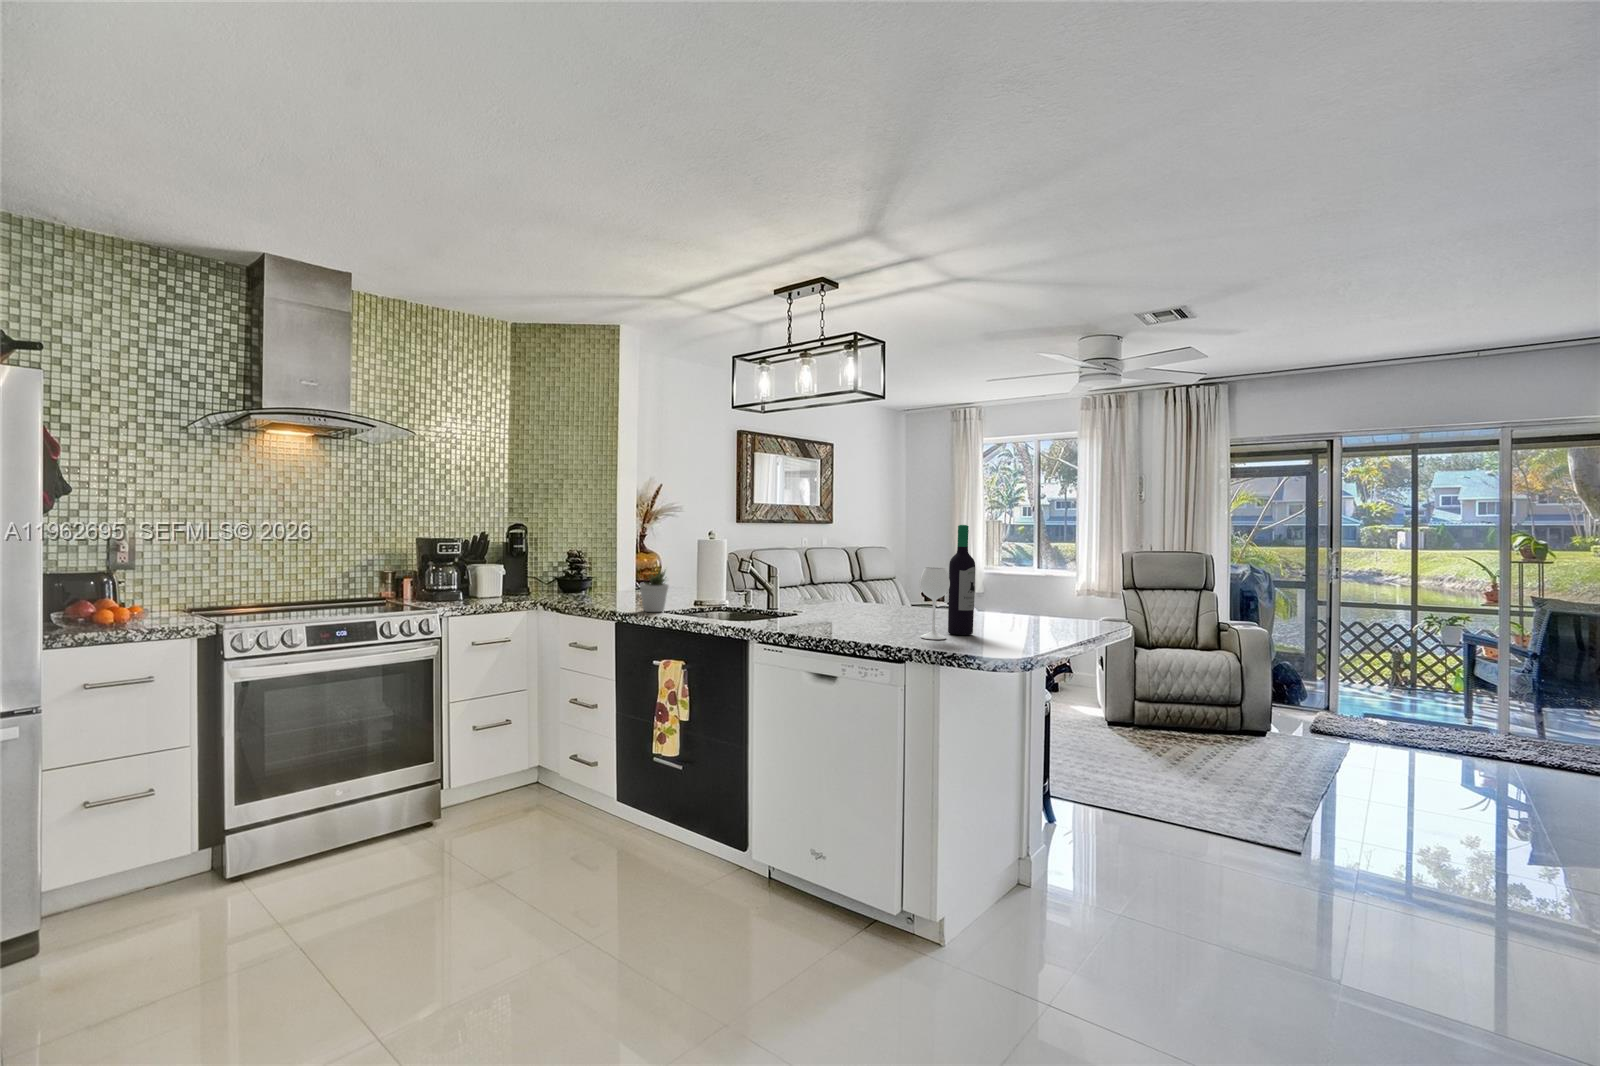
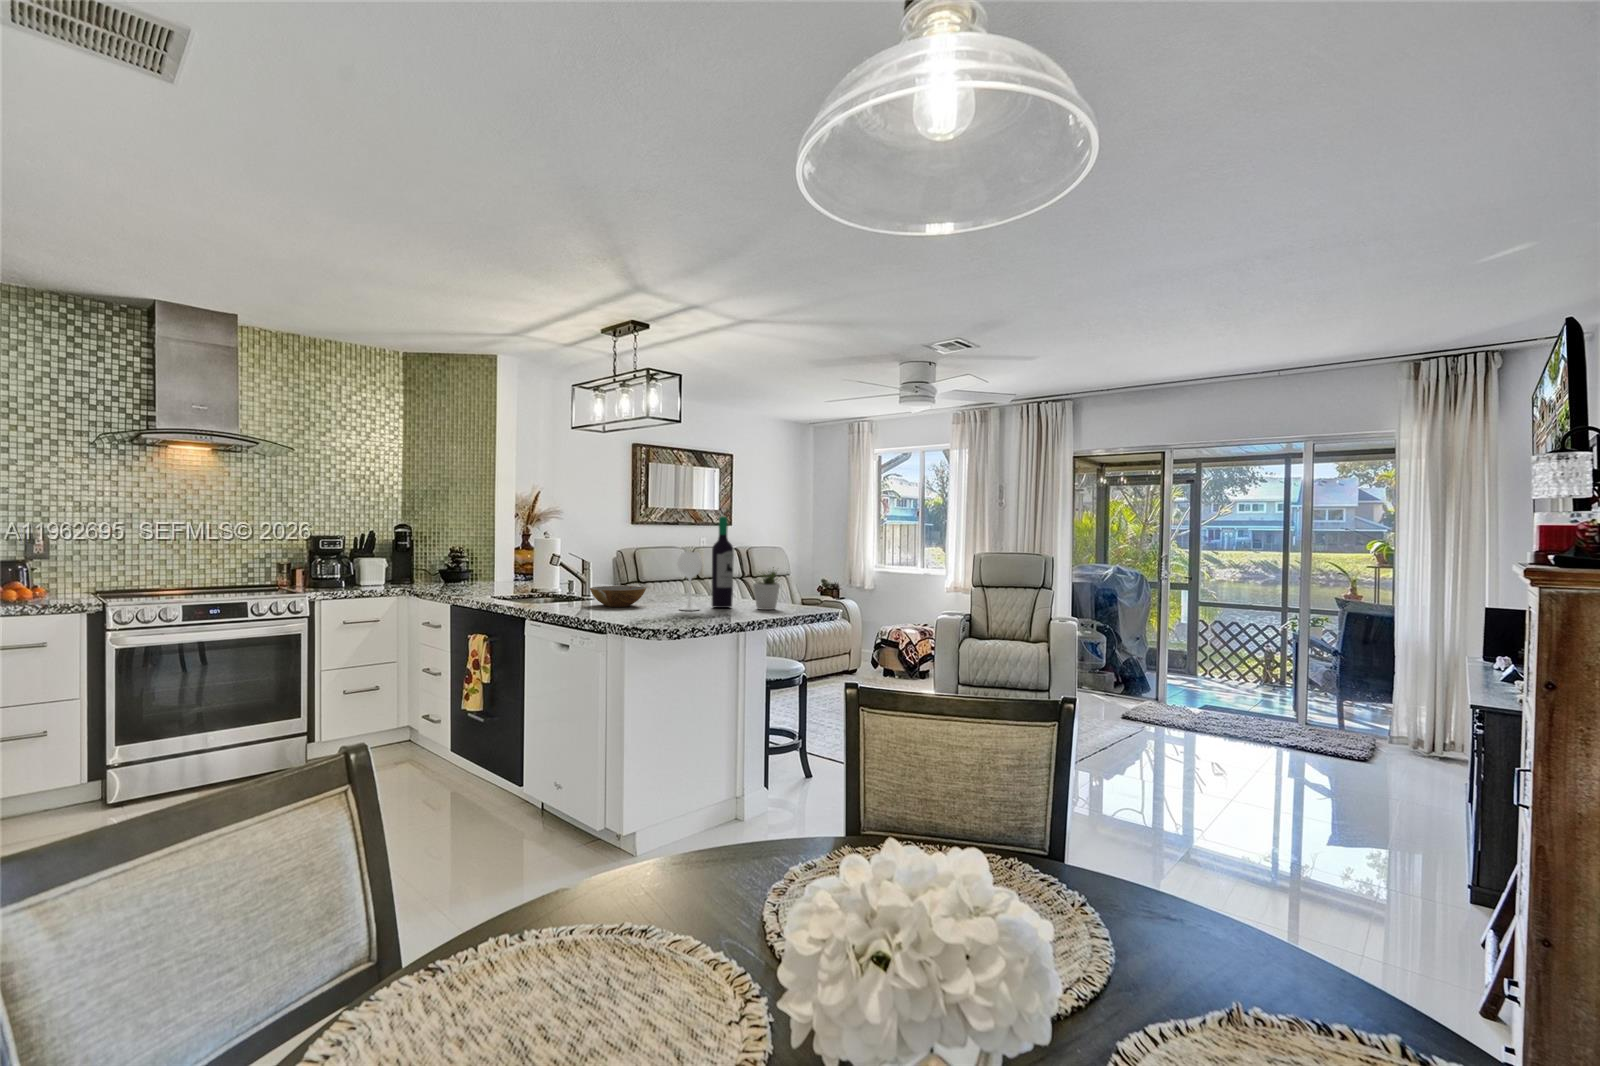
potted plant: present [639,571,668,612] -> present [753,567,780,610]
bowl: none [807,606,873,633] -> present [590,586,646,607]

